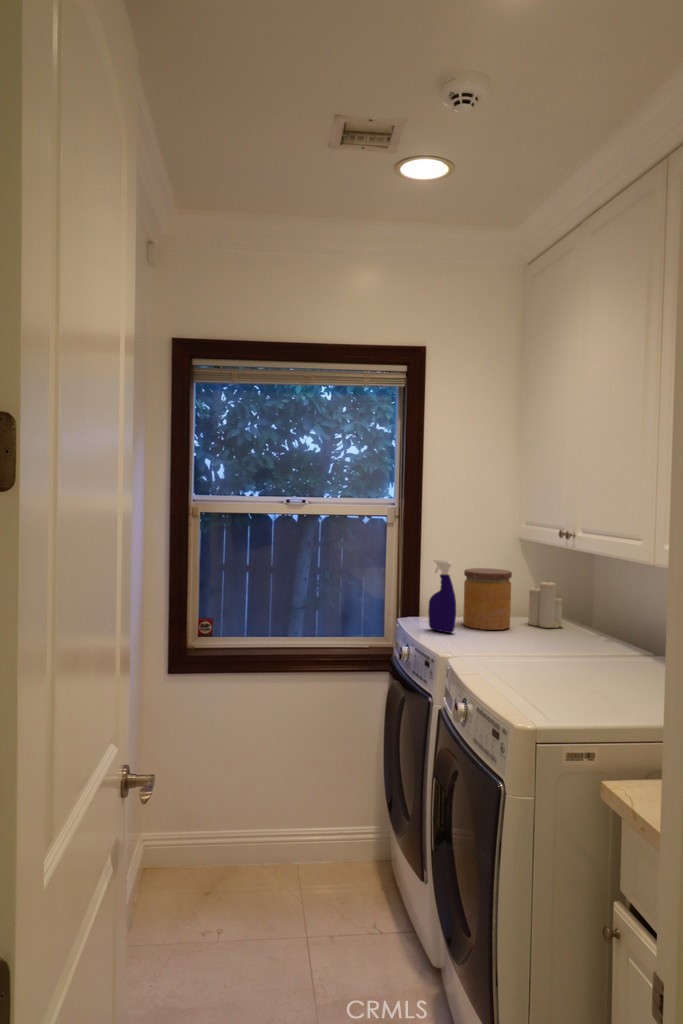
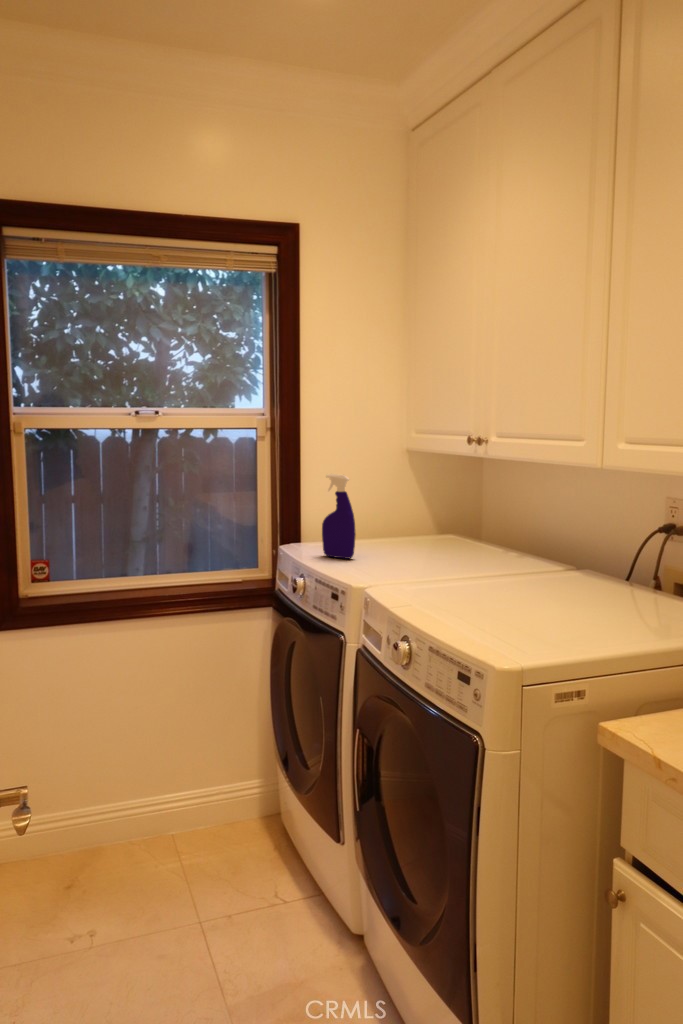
jar: present [463,568,512,630] -> none [357,483,409,552]
candle: present [528,582,563,628] -> none [422,491,461,546]

